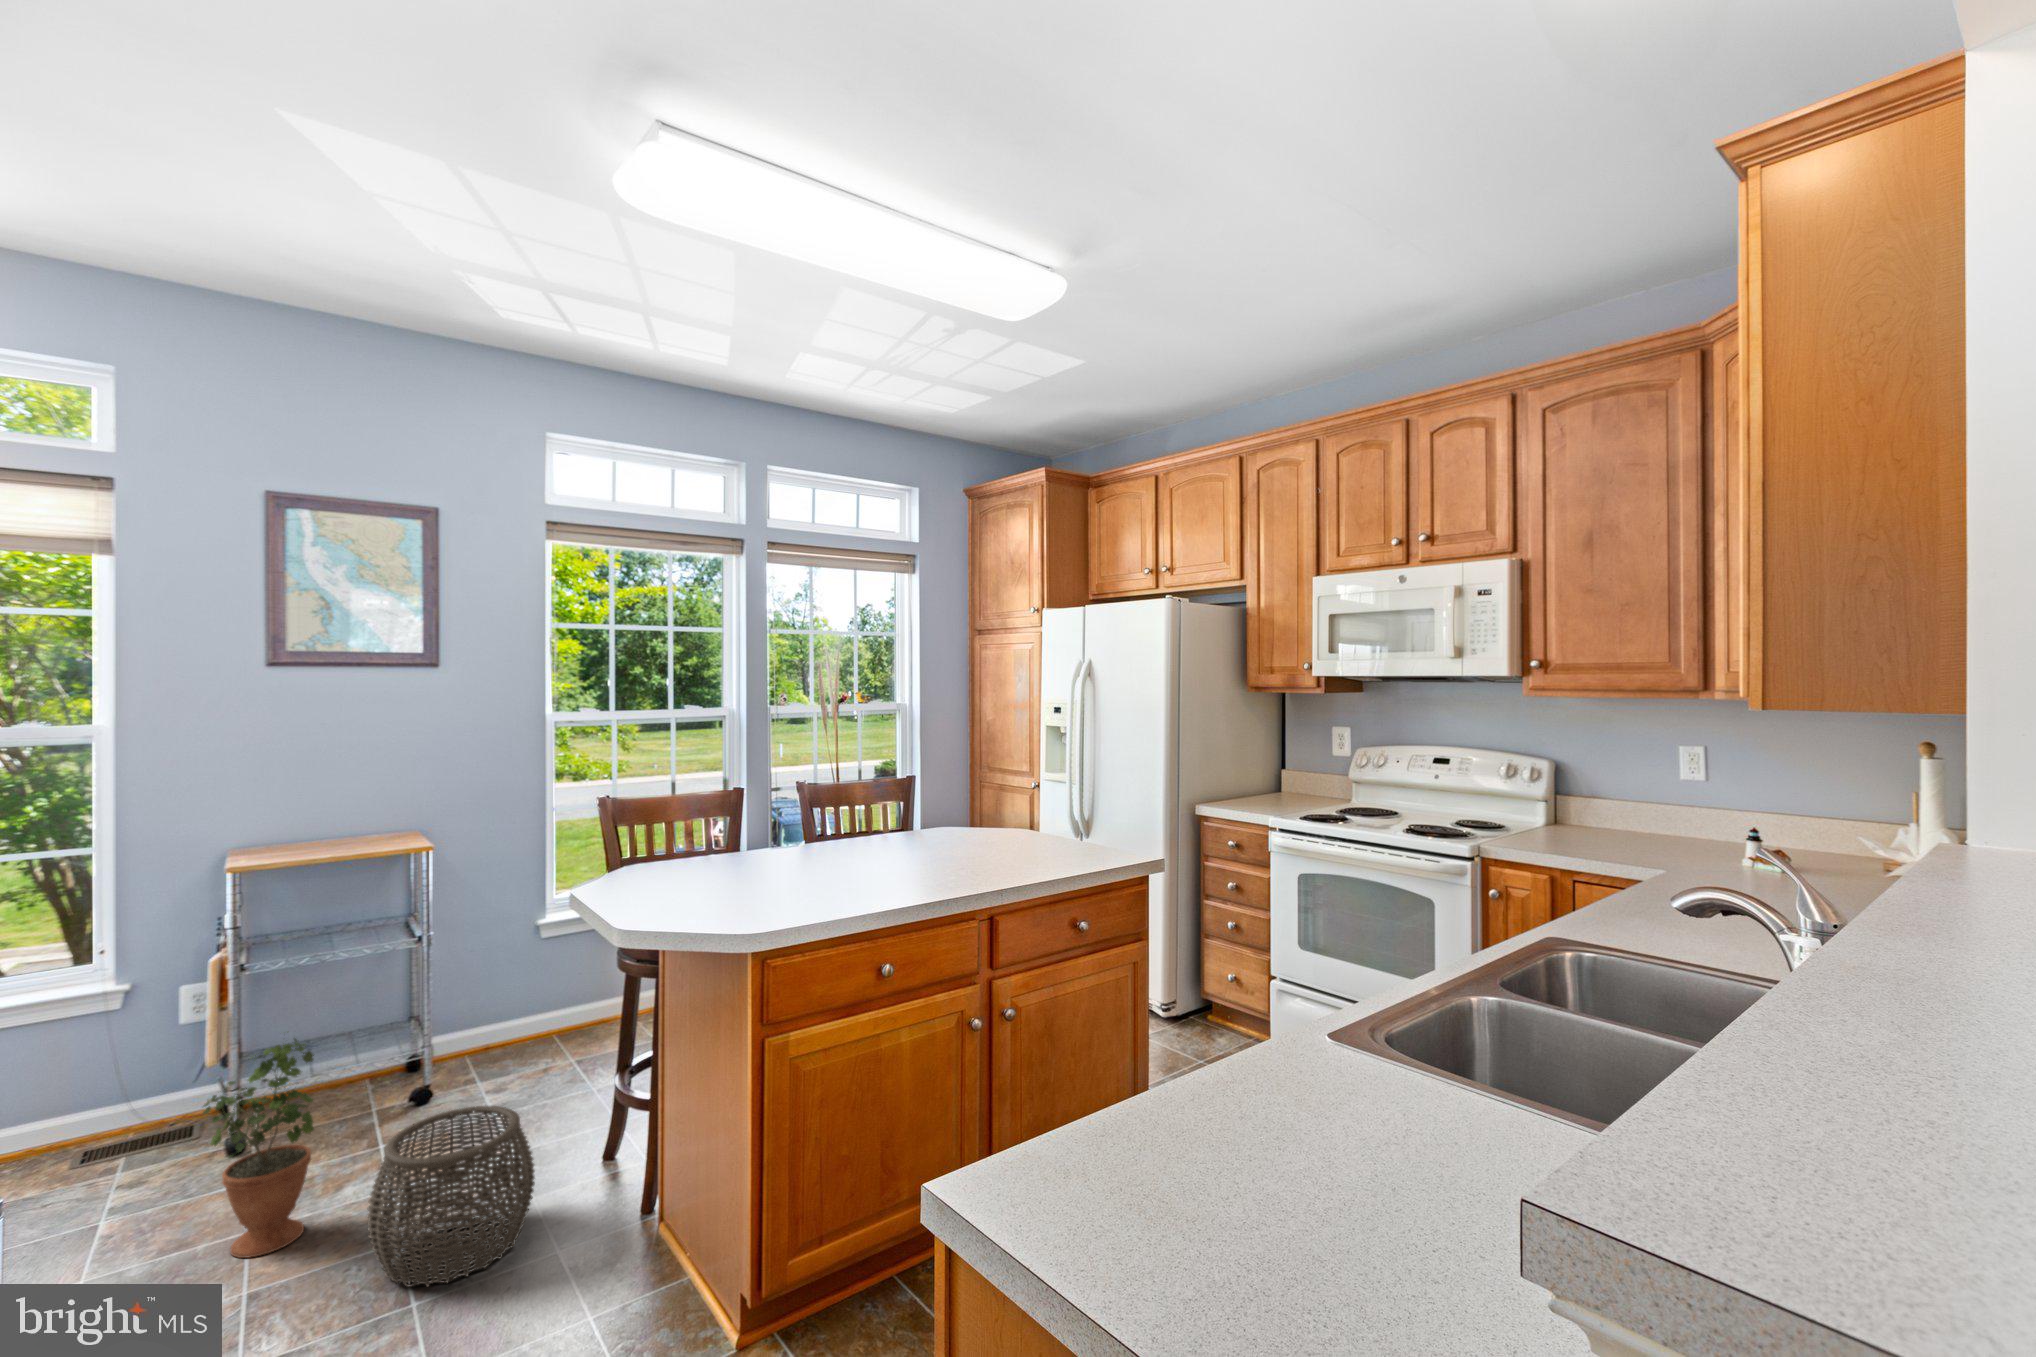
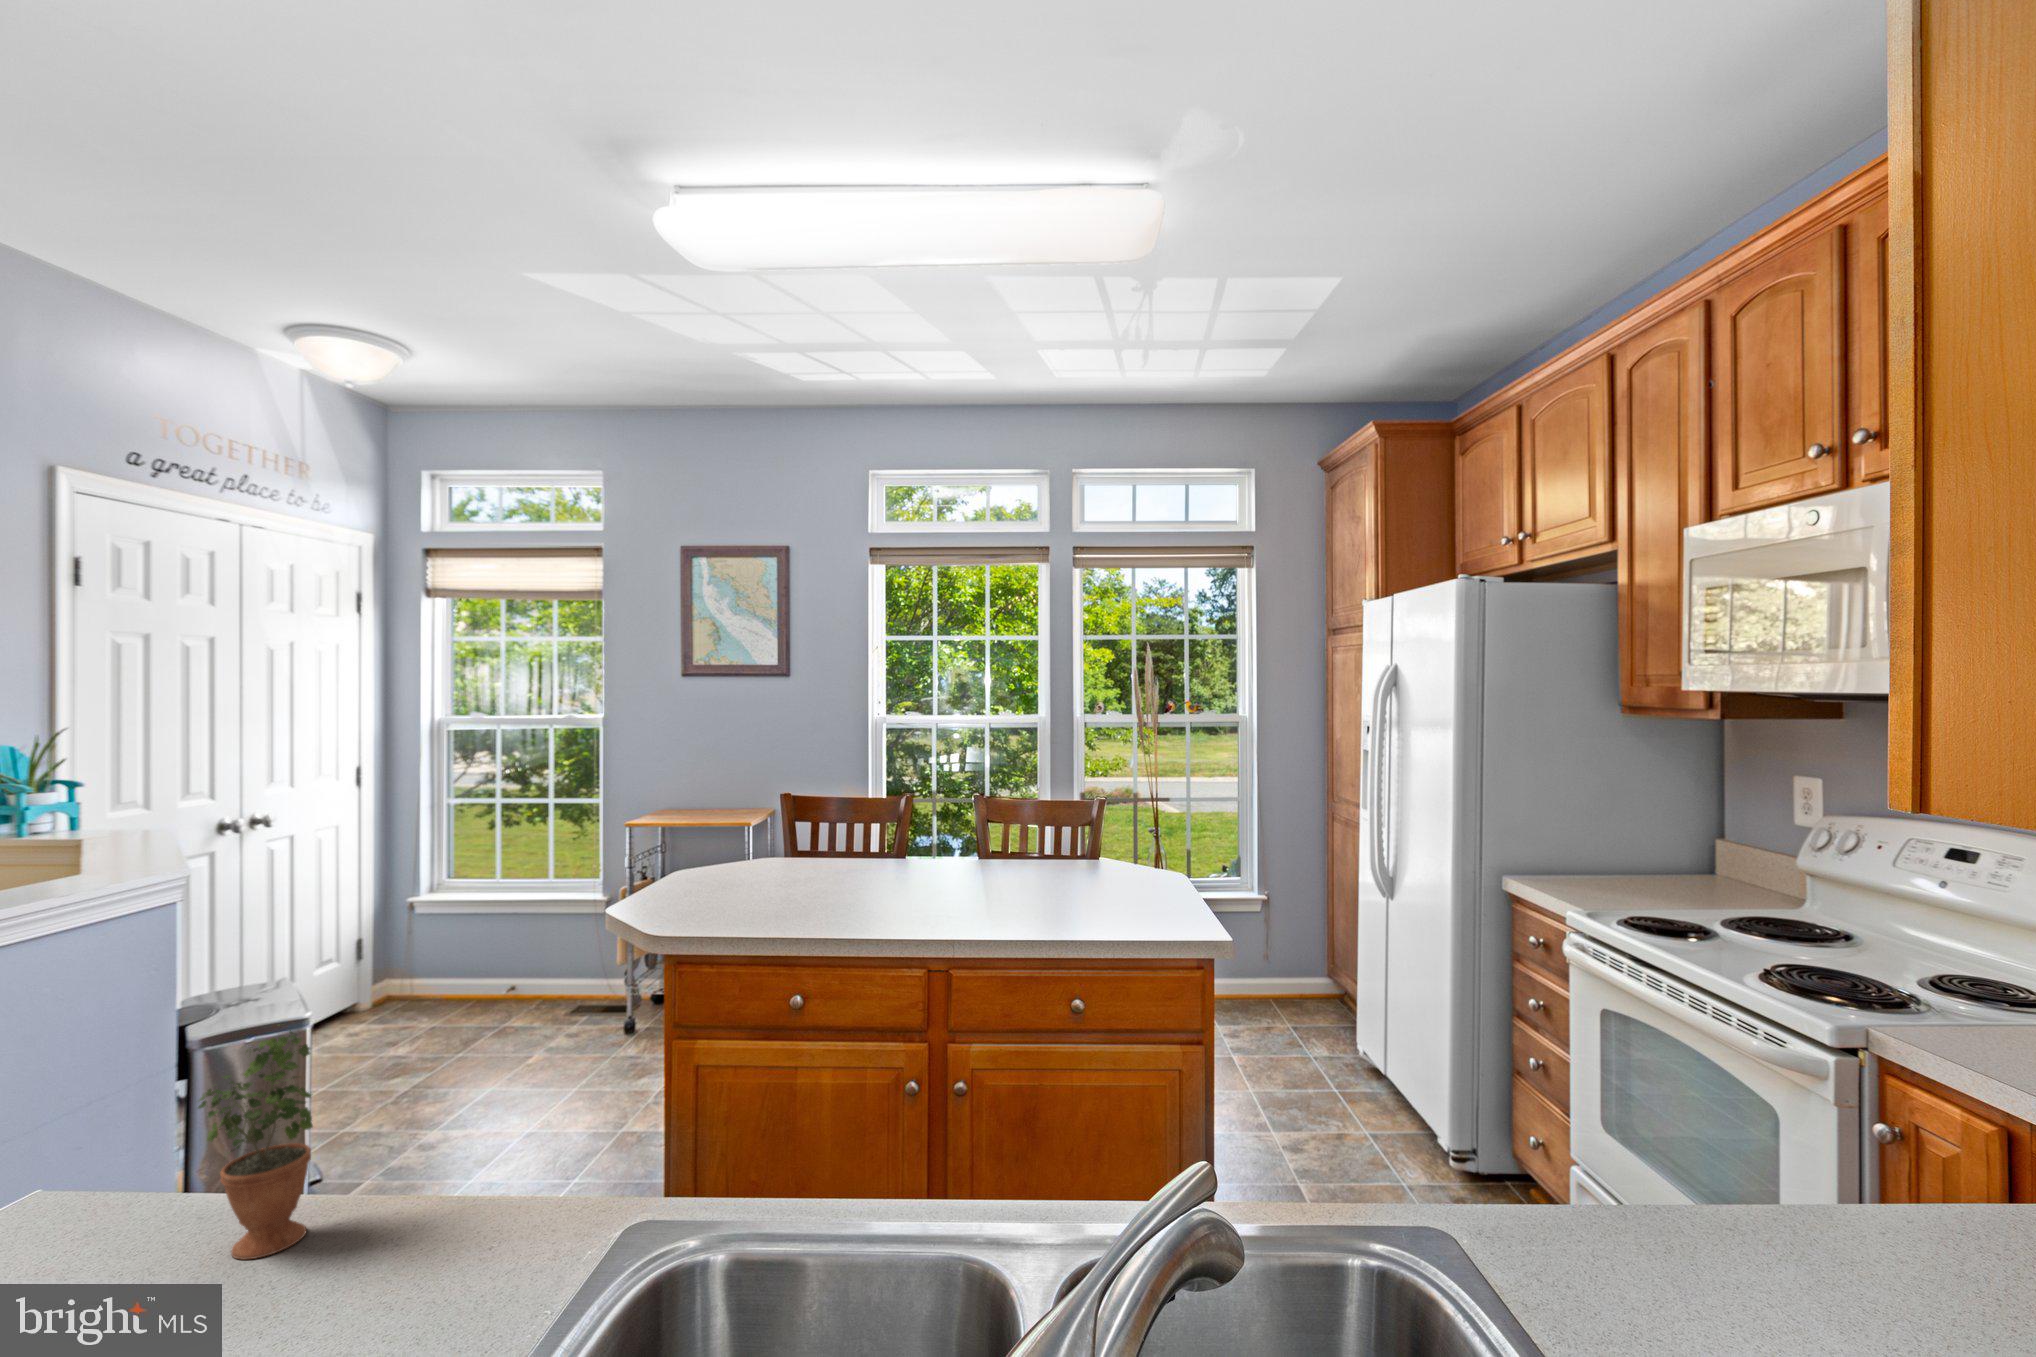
woven basket: present [367,1106,535,1287] -> none [367,1099,542,1287]

